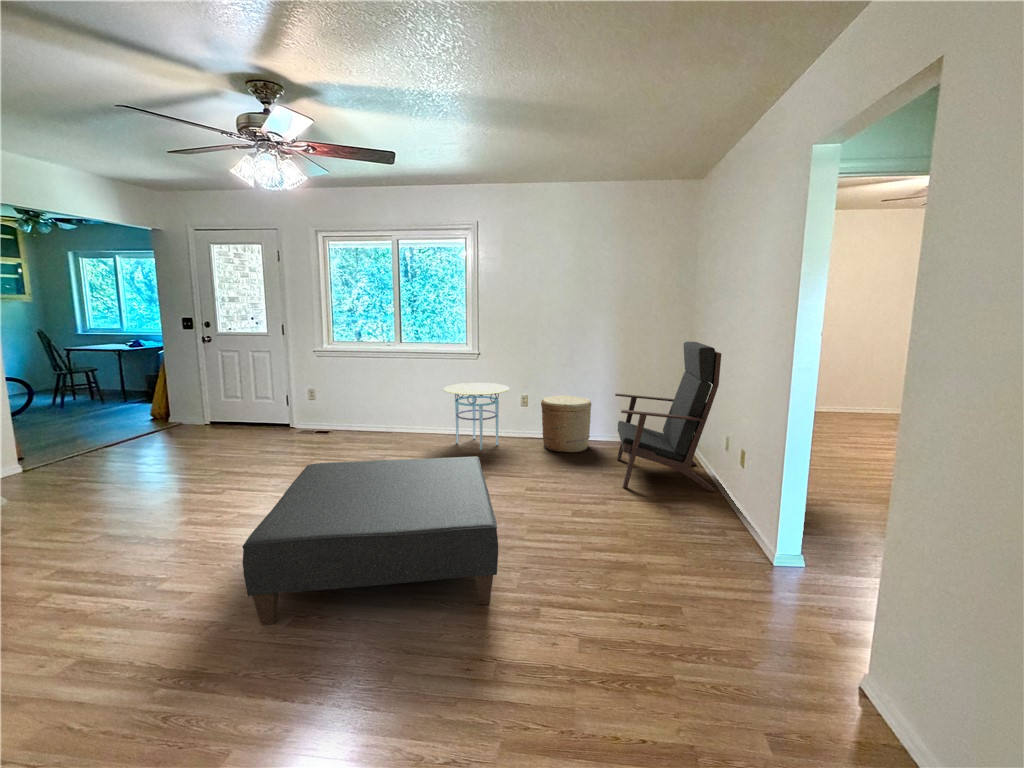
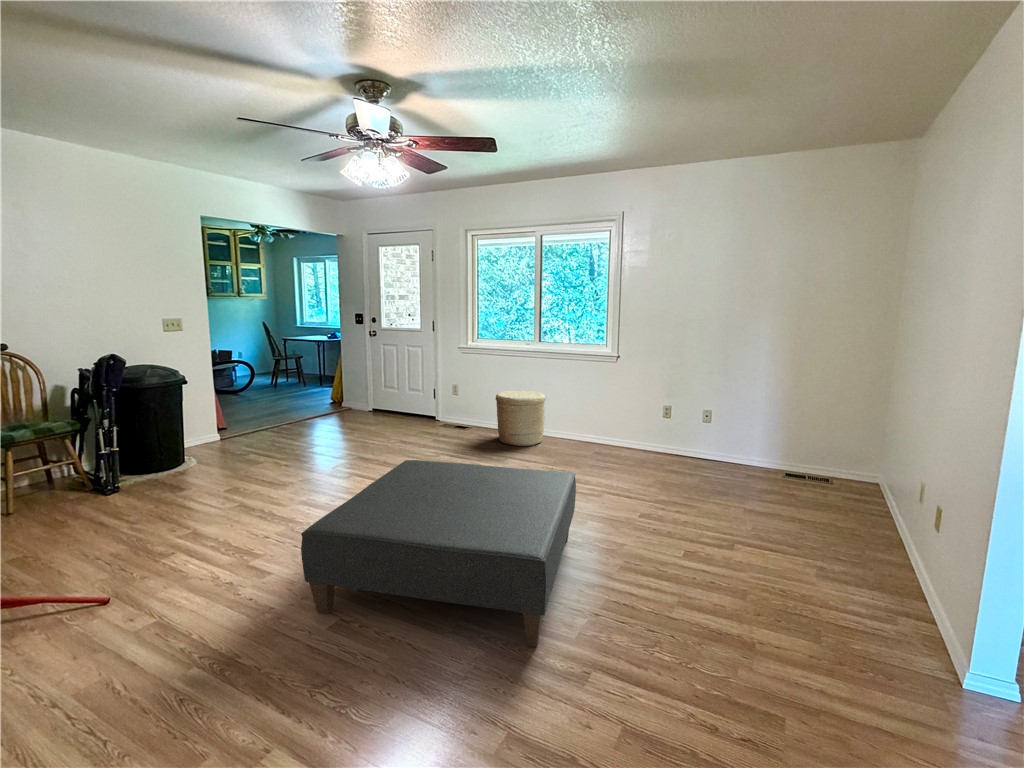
lounge chair: present [615,341,721,492] -> none [769,351,932,563]
side table: present [443,383,509,450] -> none [573,388,648,465]
woven basket: present [541,396,591,452] -> present [496,390,545,446]

